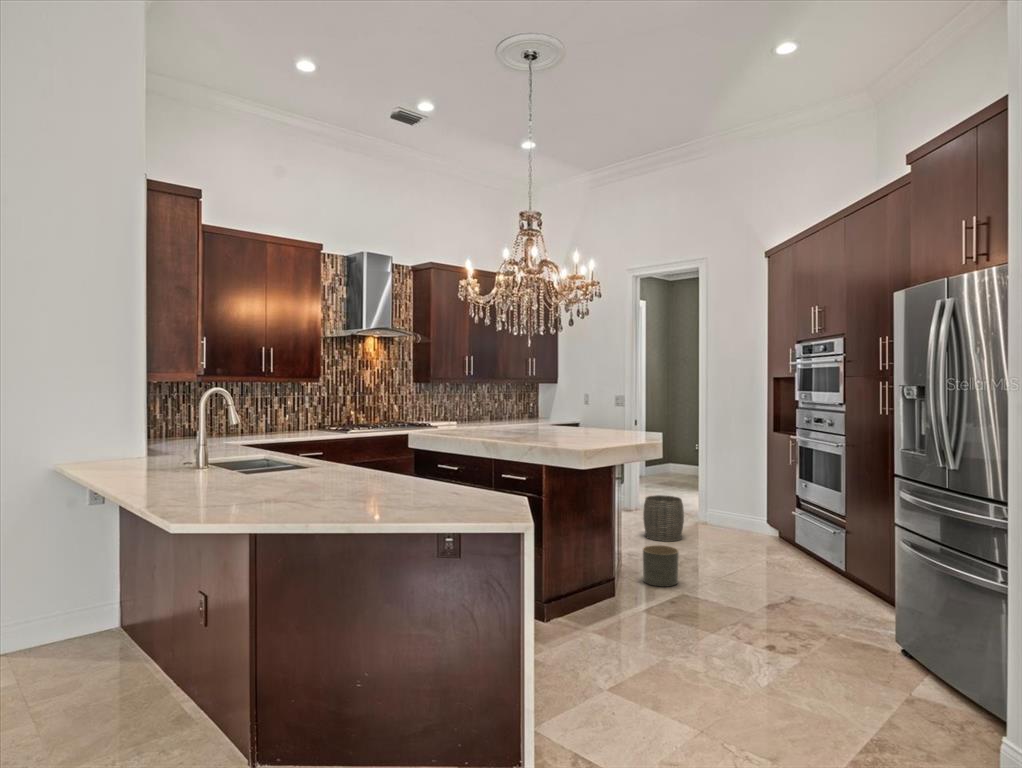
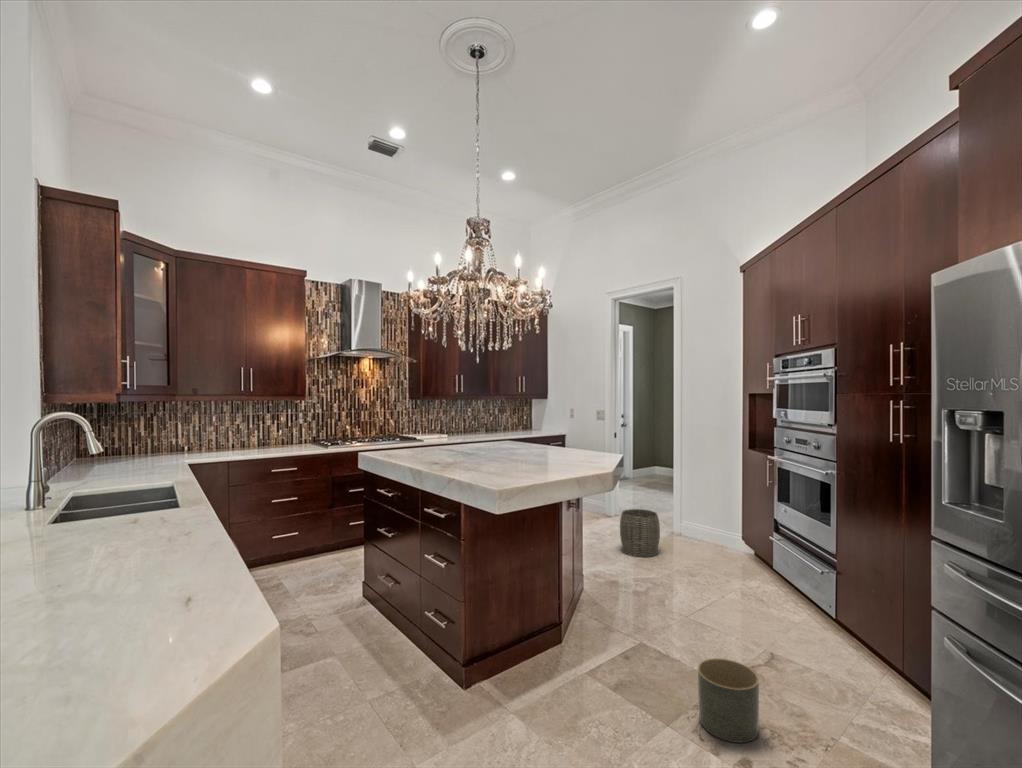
planter: present [643,545,679,587] -> present [698,658,759,743]

